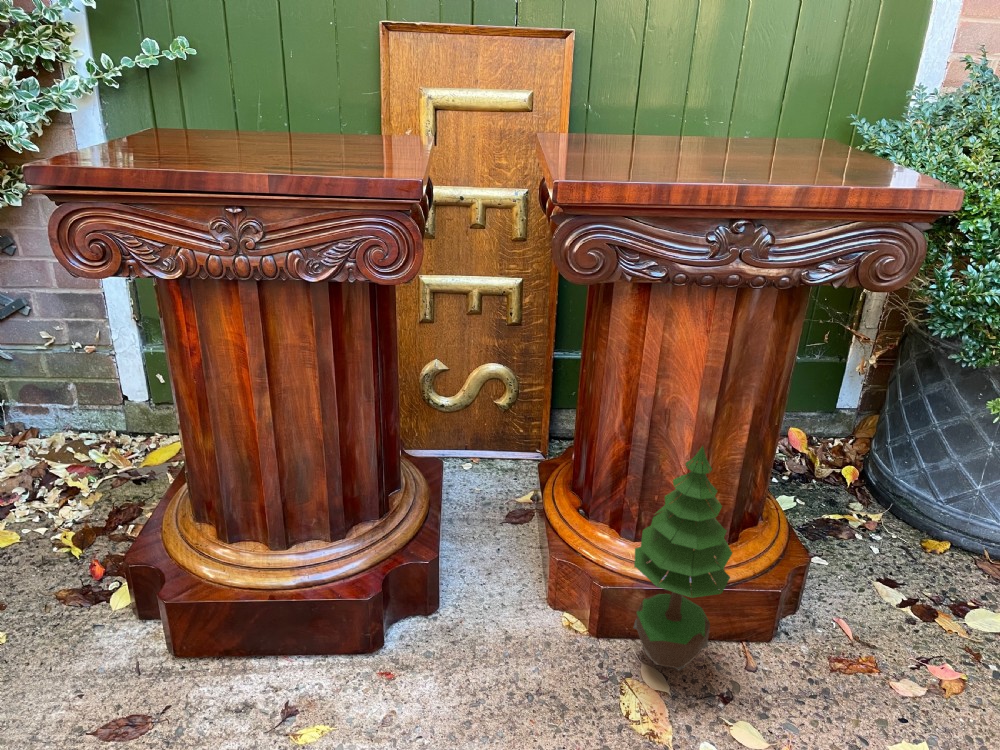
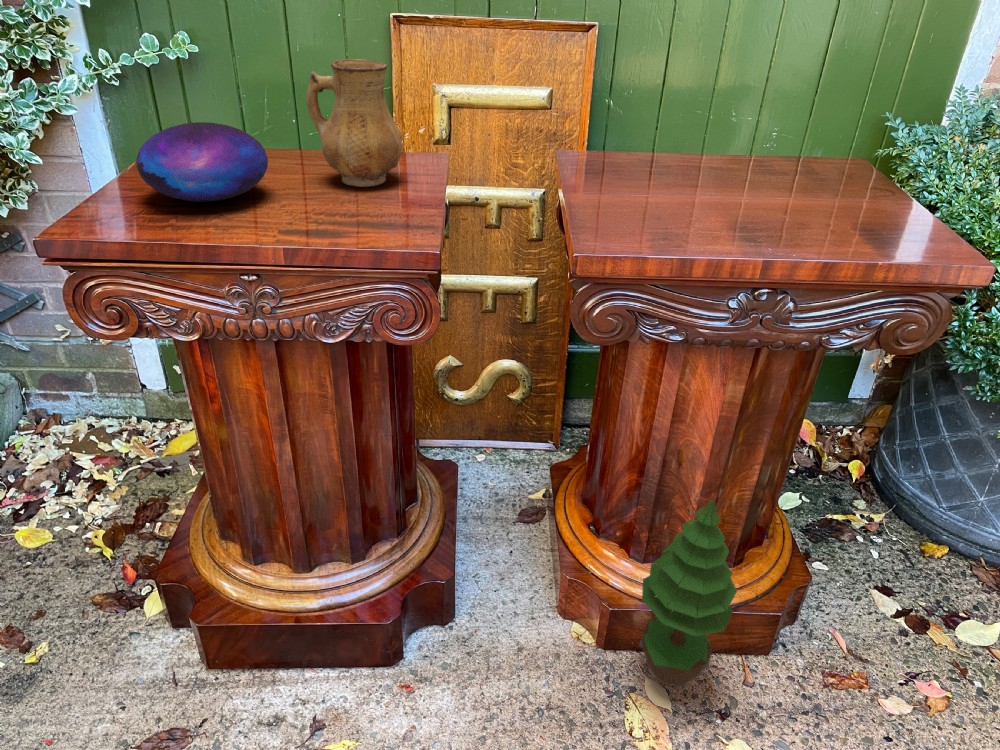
ceramic pitcher: none [297,31,389,151] -> present [306,59,402,187]
decorative orb: none [128,78,257,152] -> present [136,122,268,202]

